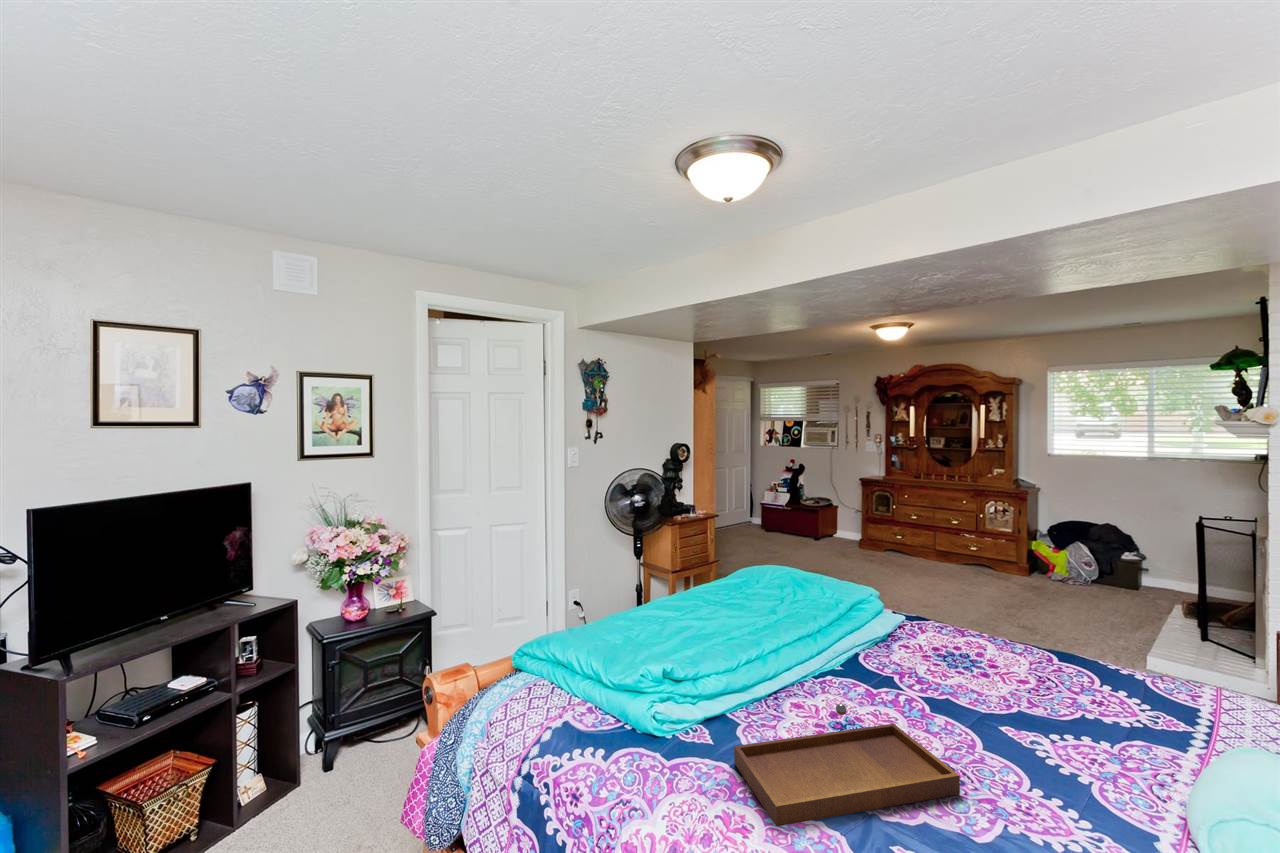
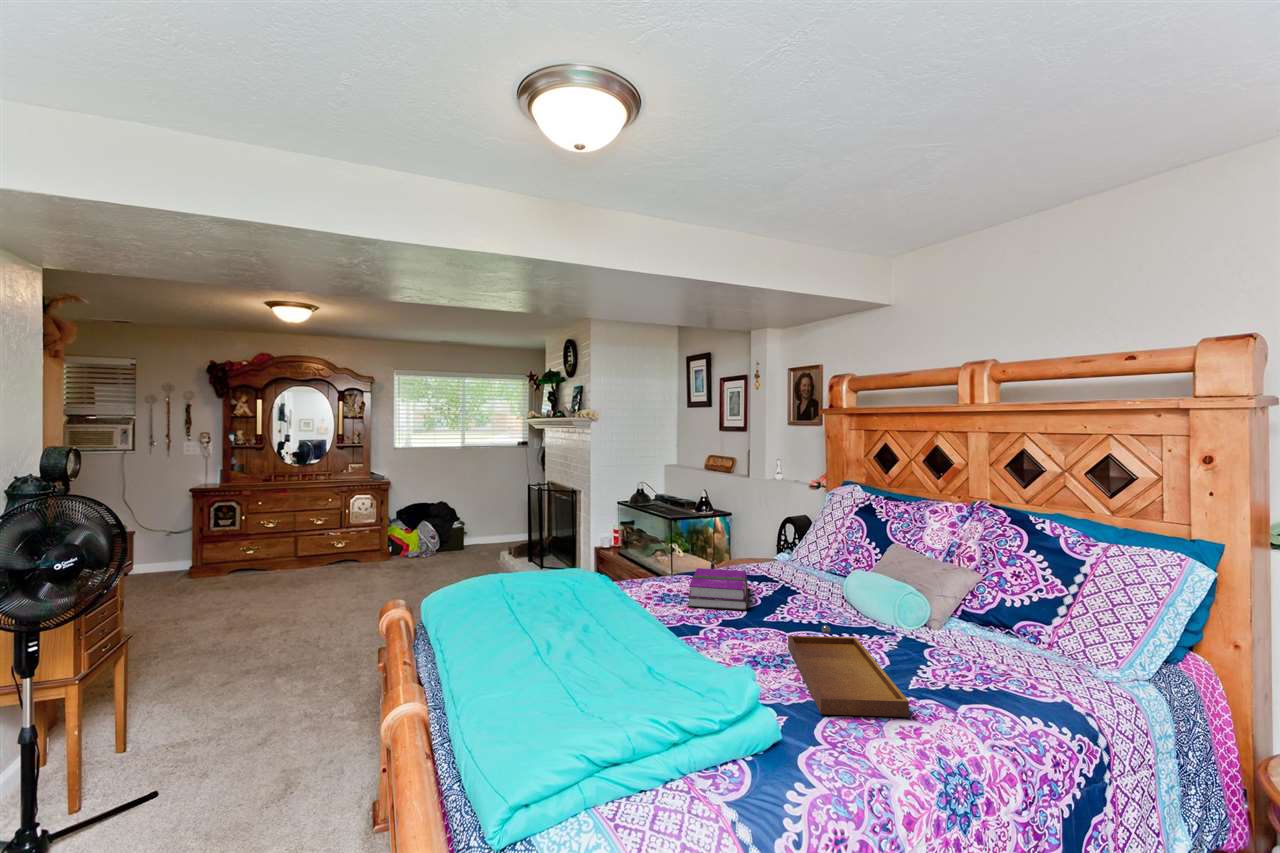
notebook: none [933,641,1082,703] -> present [688,568,748,610]

